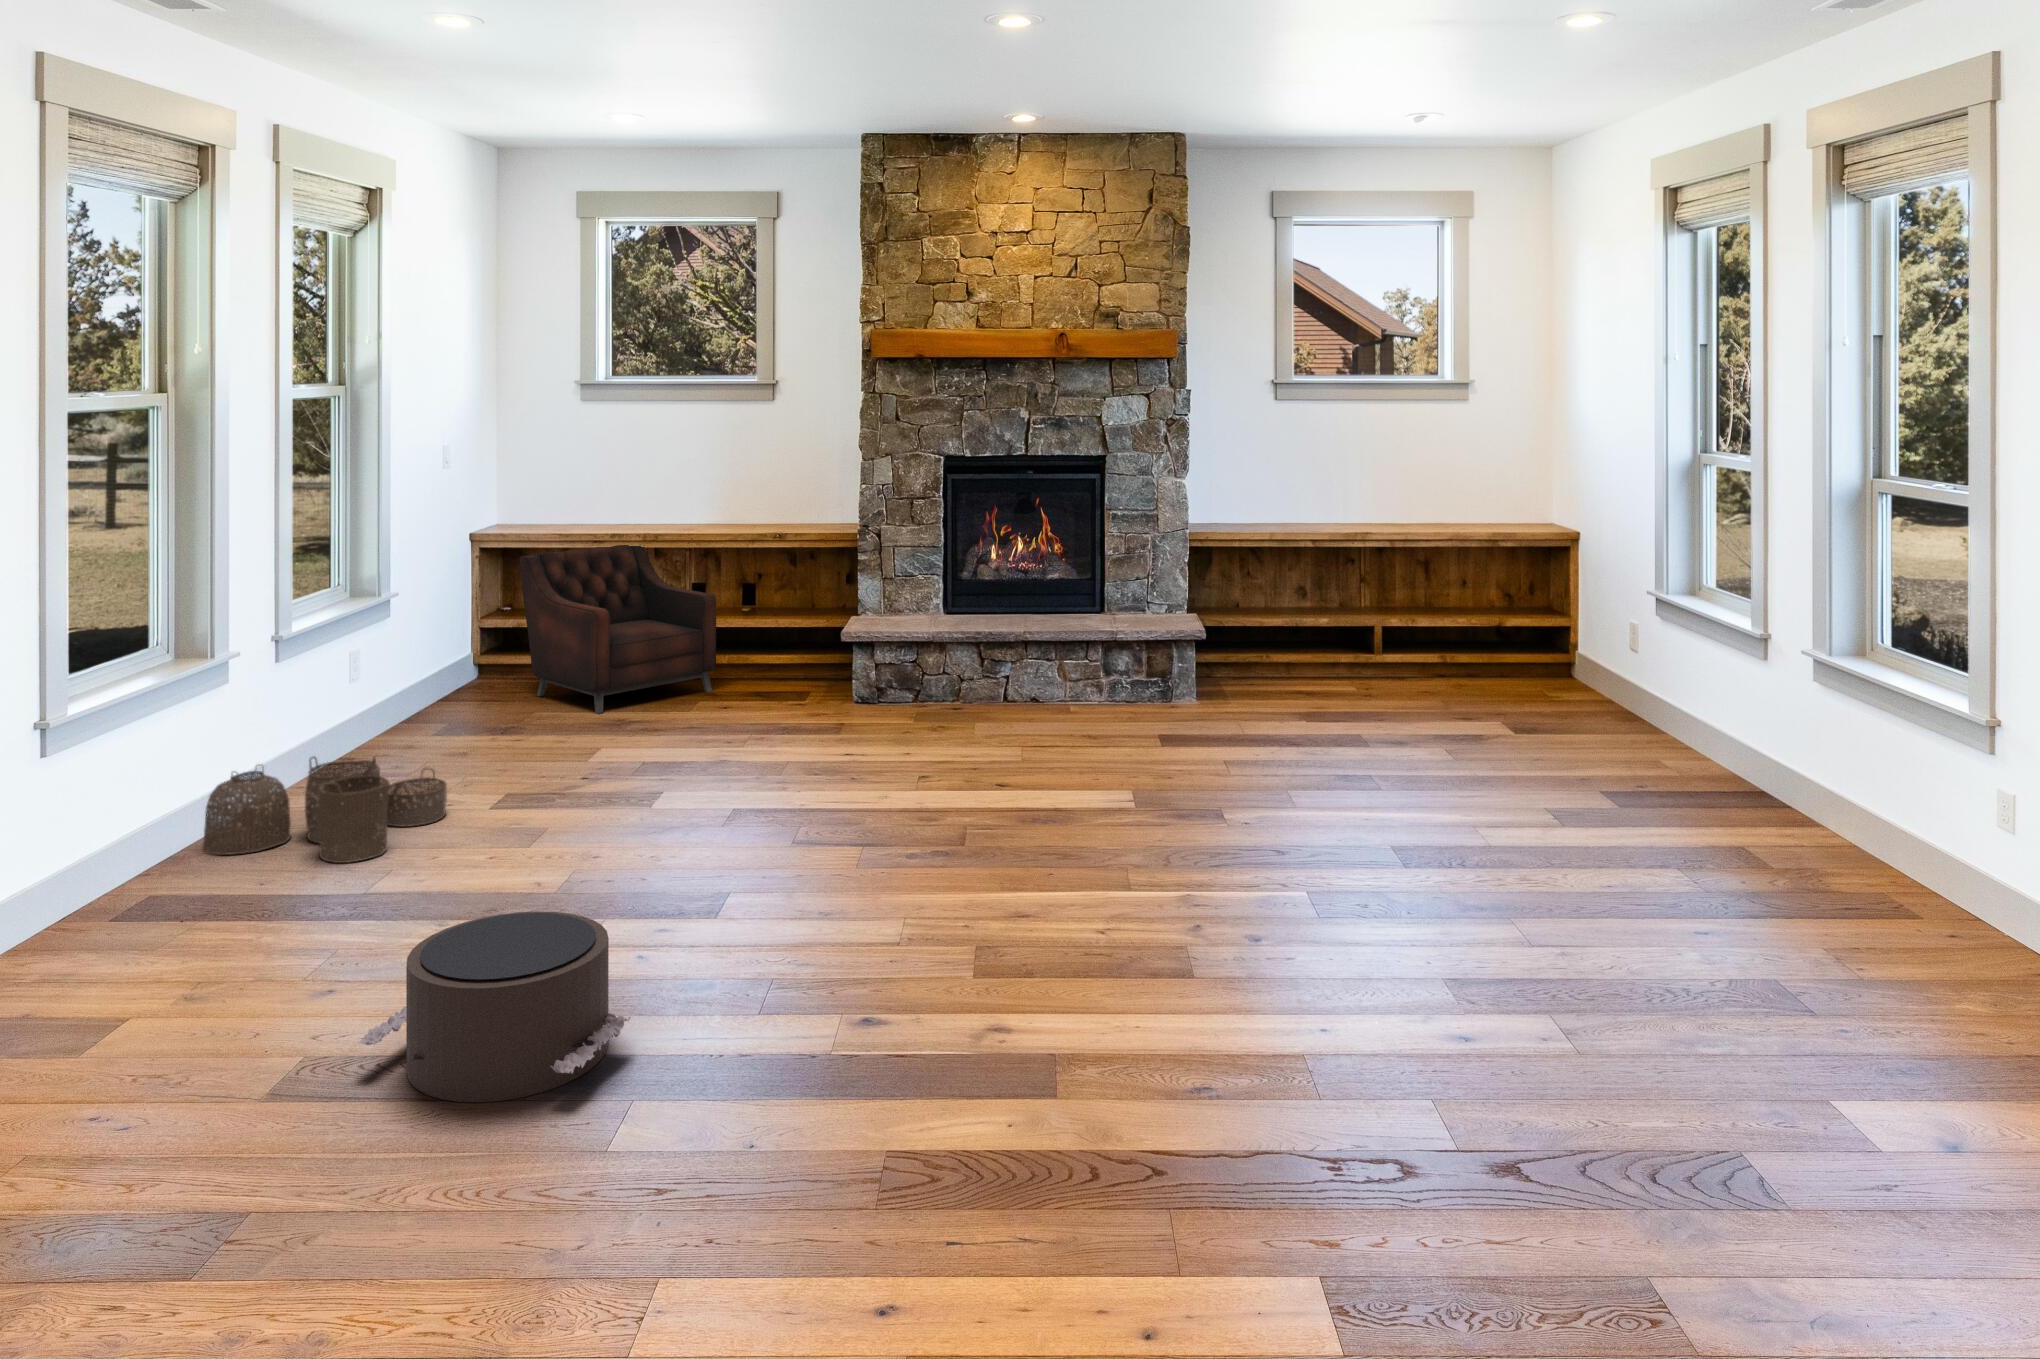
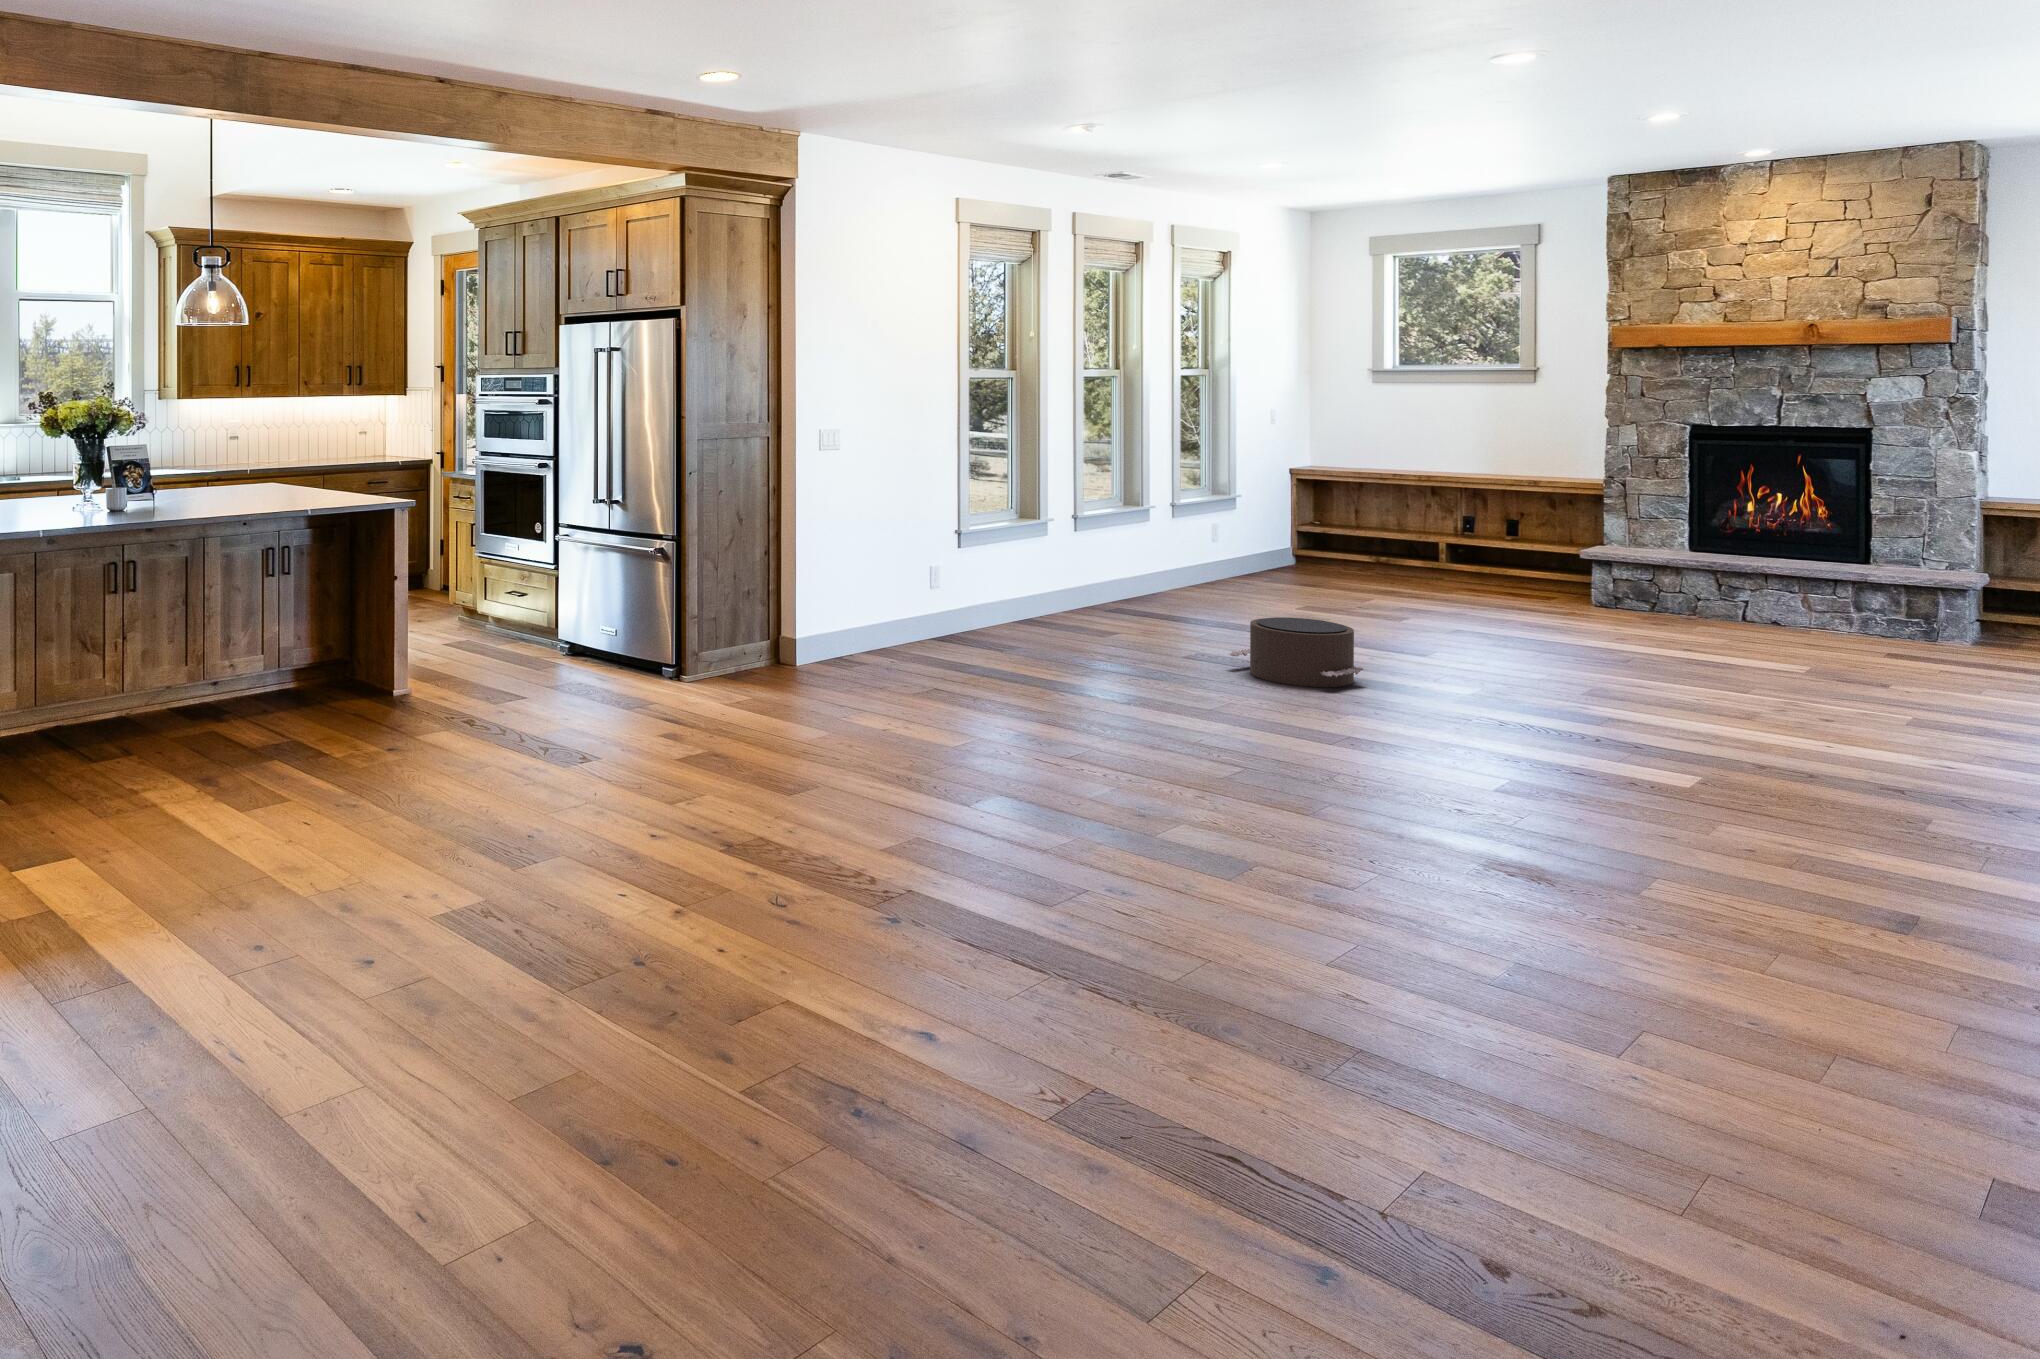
armchair: present [519,545,716,714] -> none [1323,483,1476,588]
woven basket: present [202,757,447,863] -> none [1137,566,1271,618]

